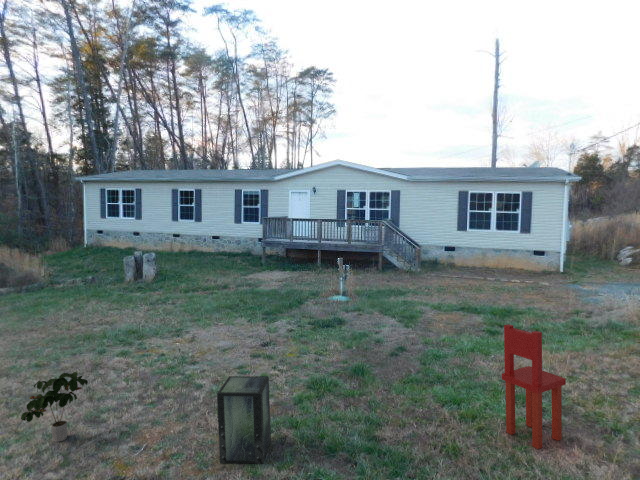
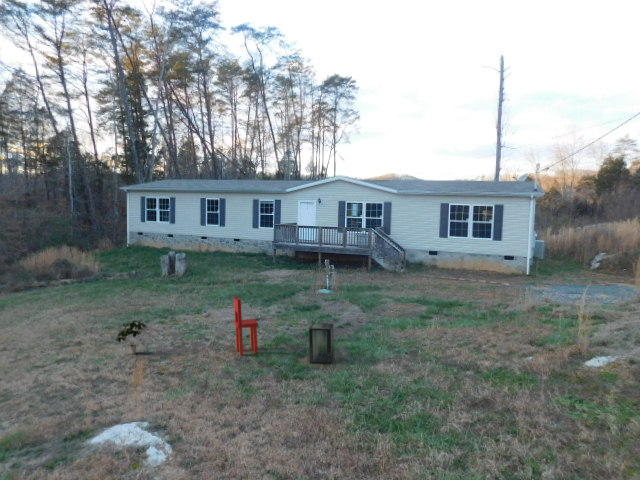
chair: present [502,324,566,449] -> present [234,297,258,355]
storage box: present [217,376,271,464] -> present [309,323,334,364]

